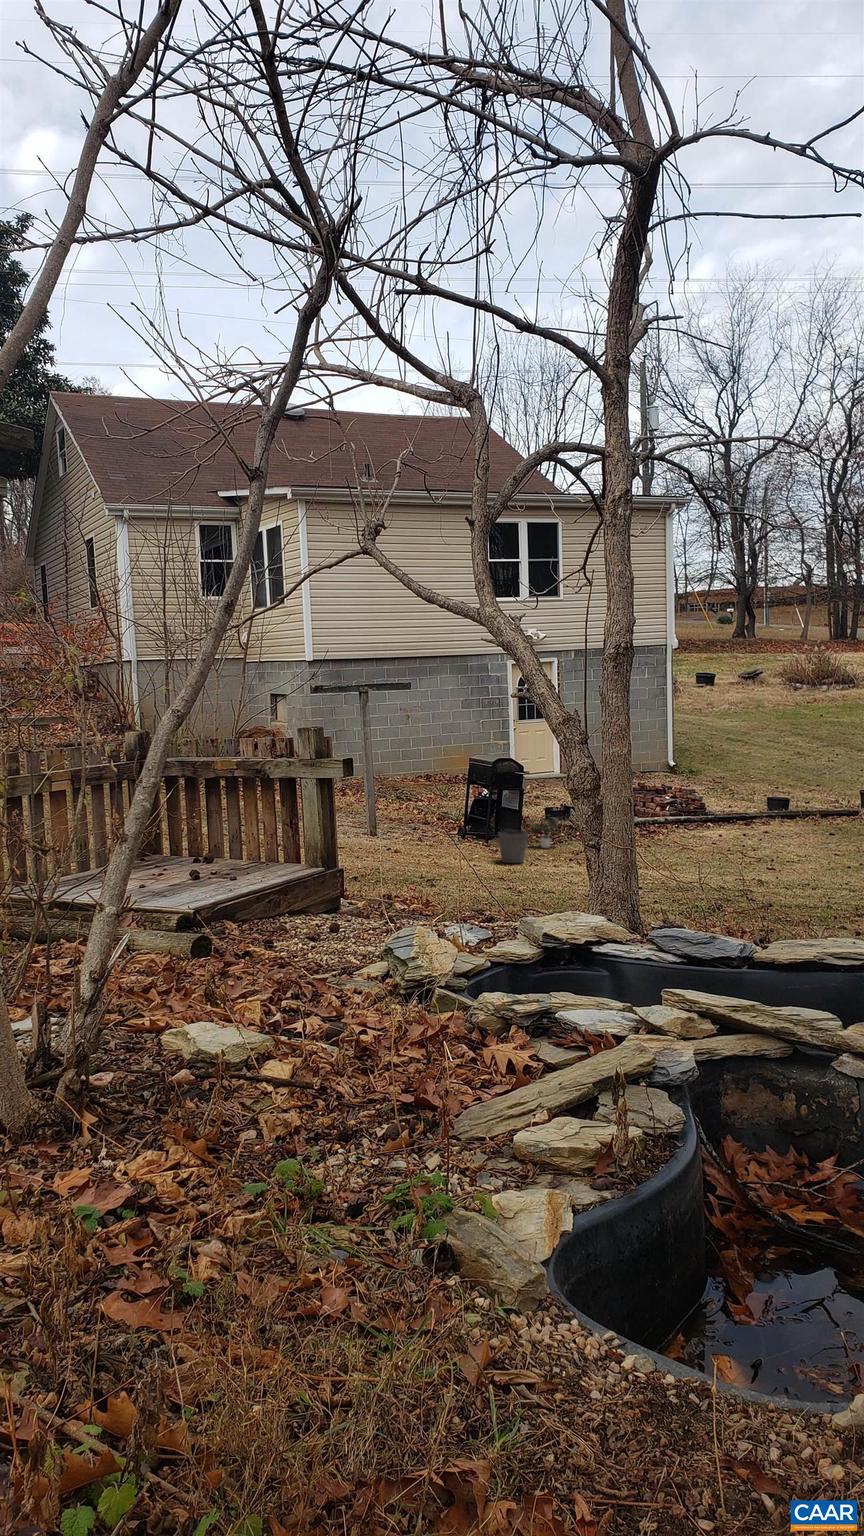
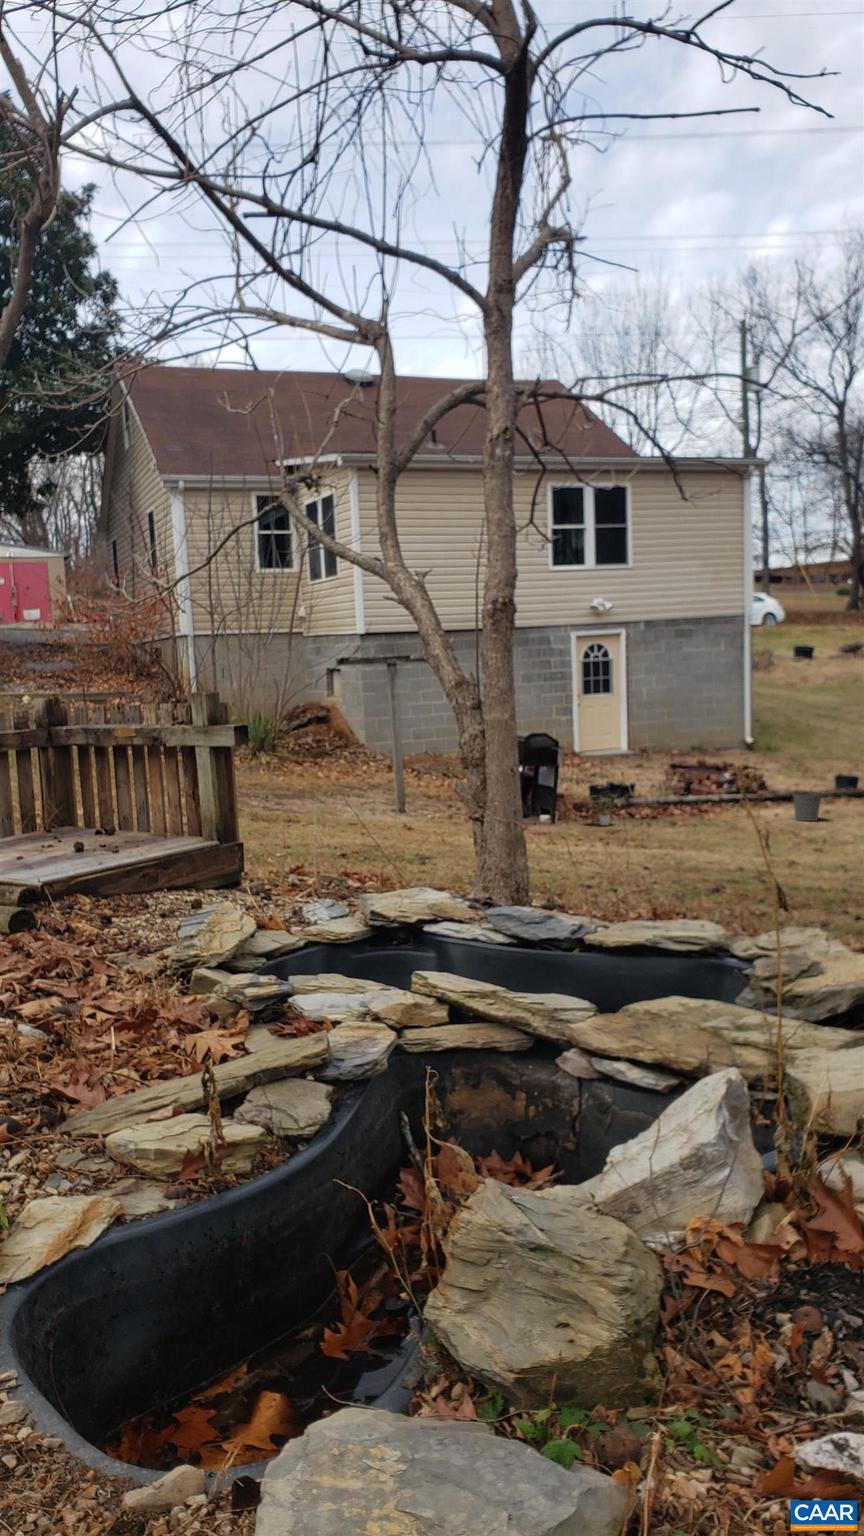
bucket: present [498,831,528,863] -> present [793,791,821,821]

